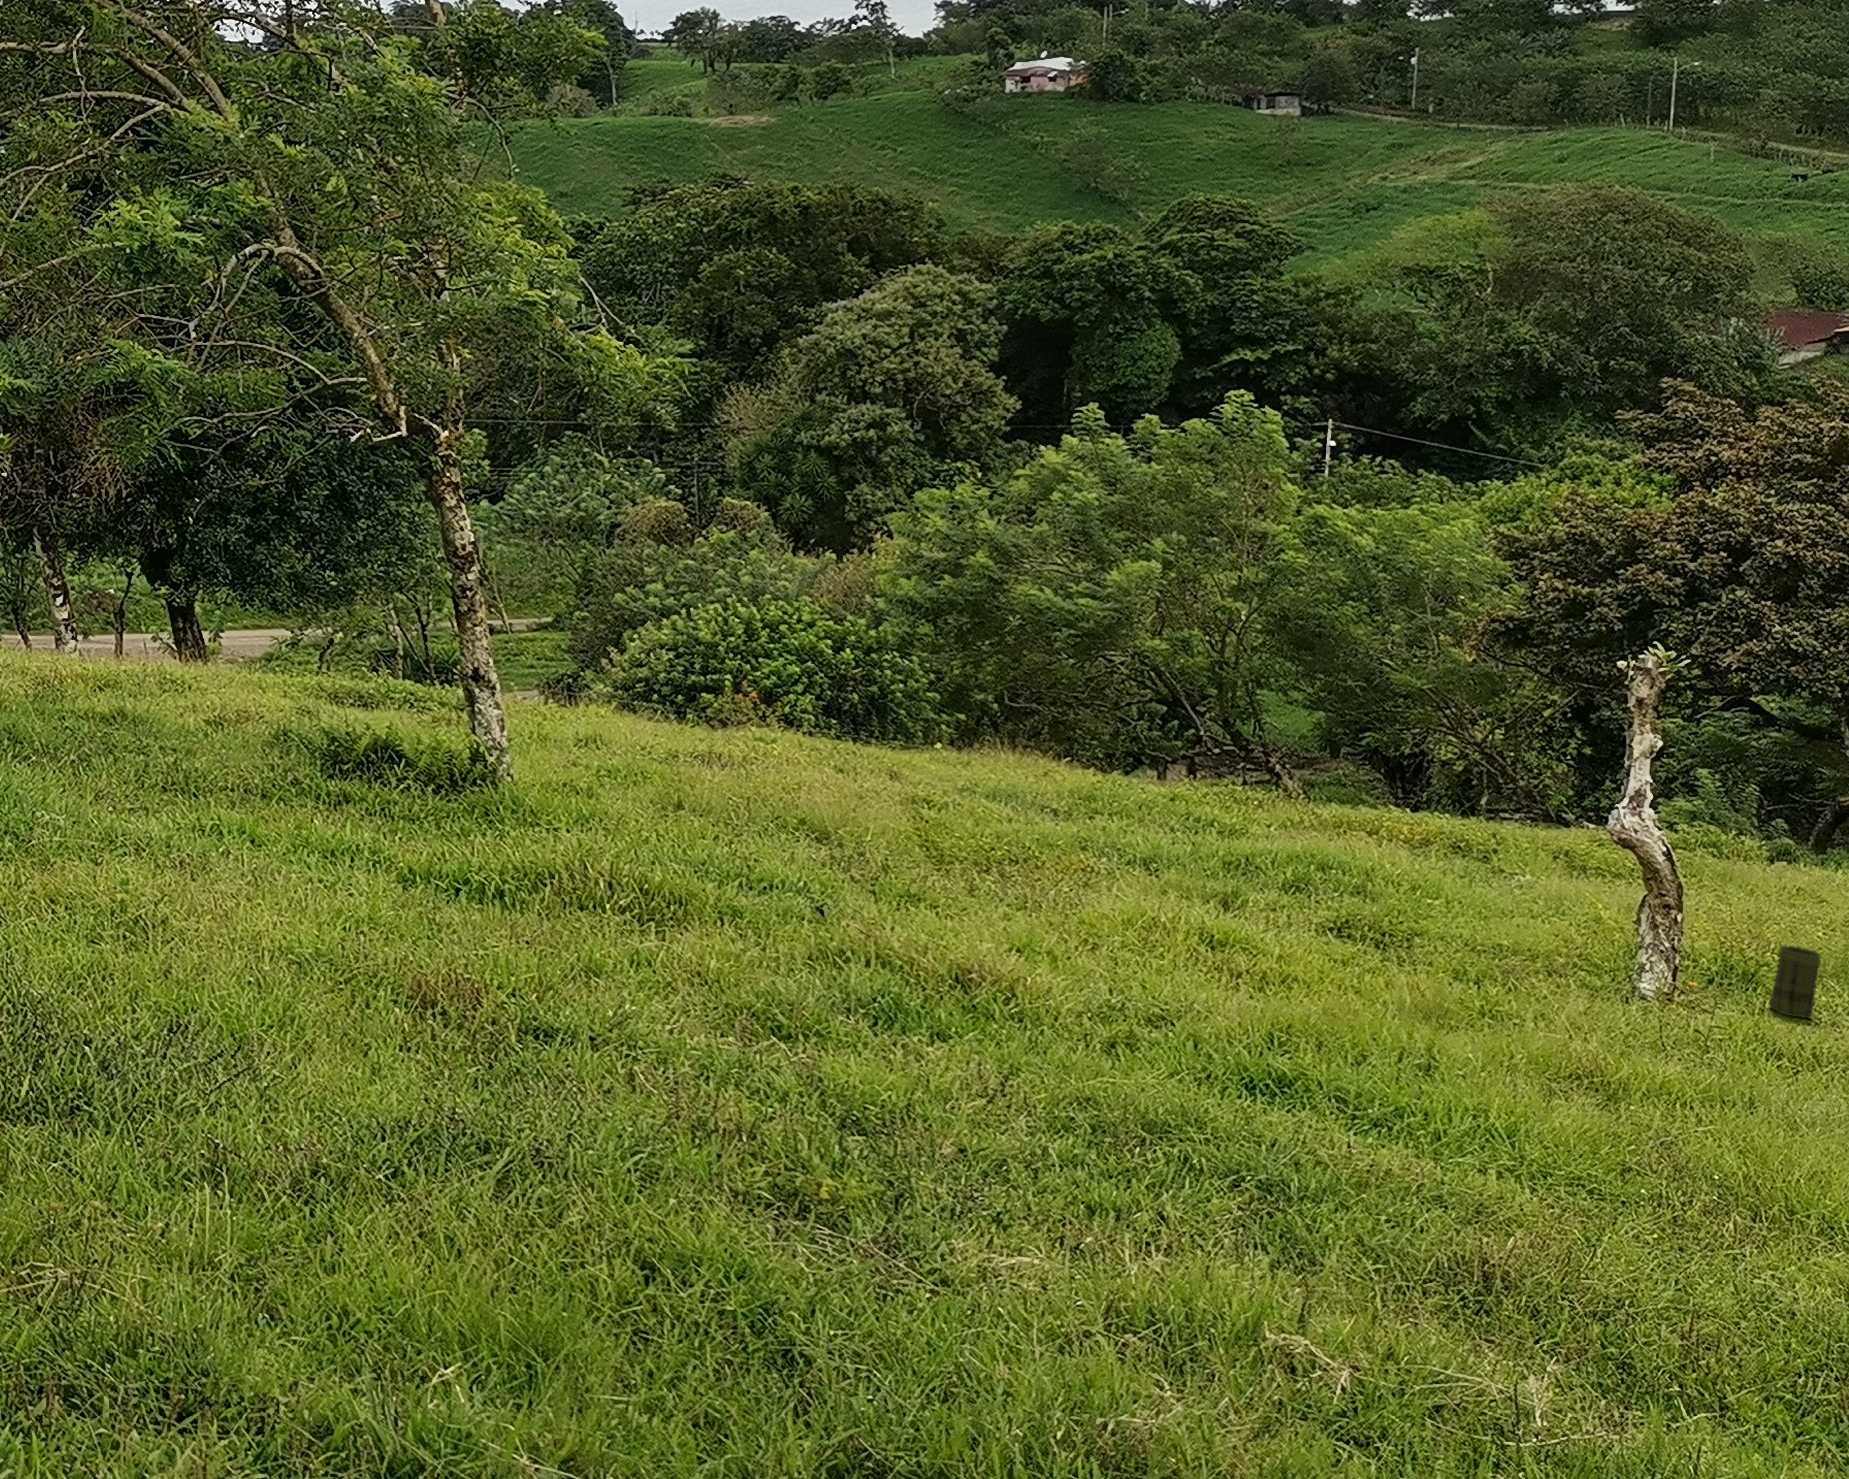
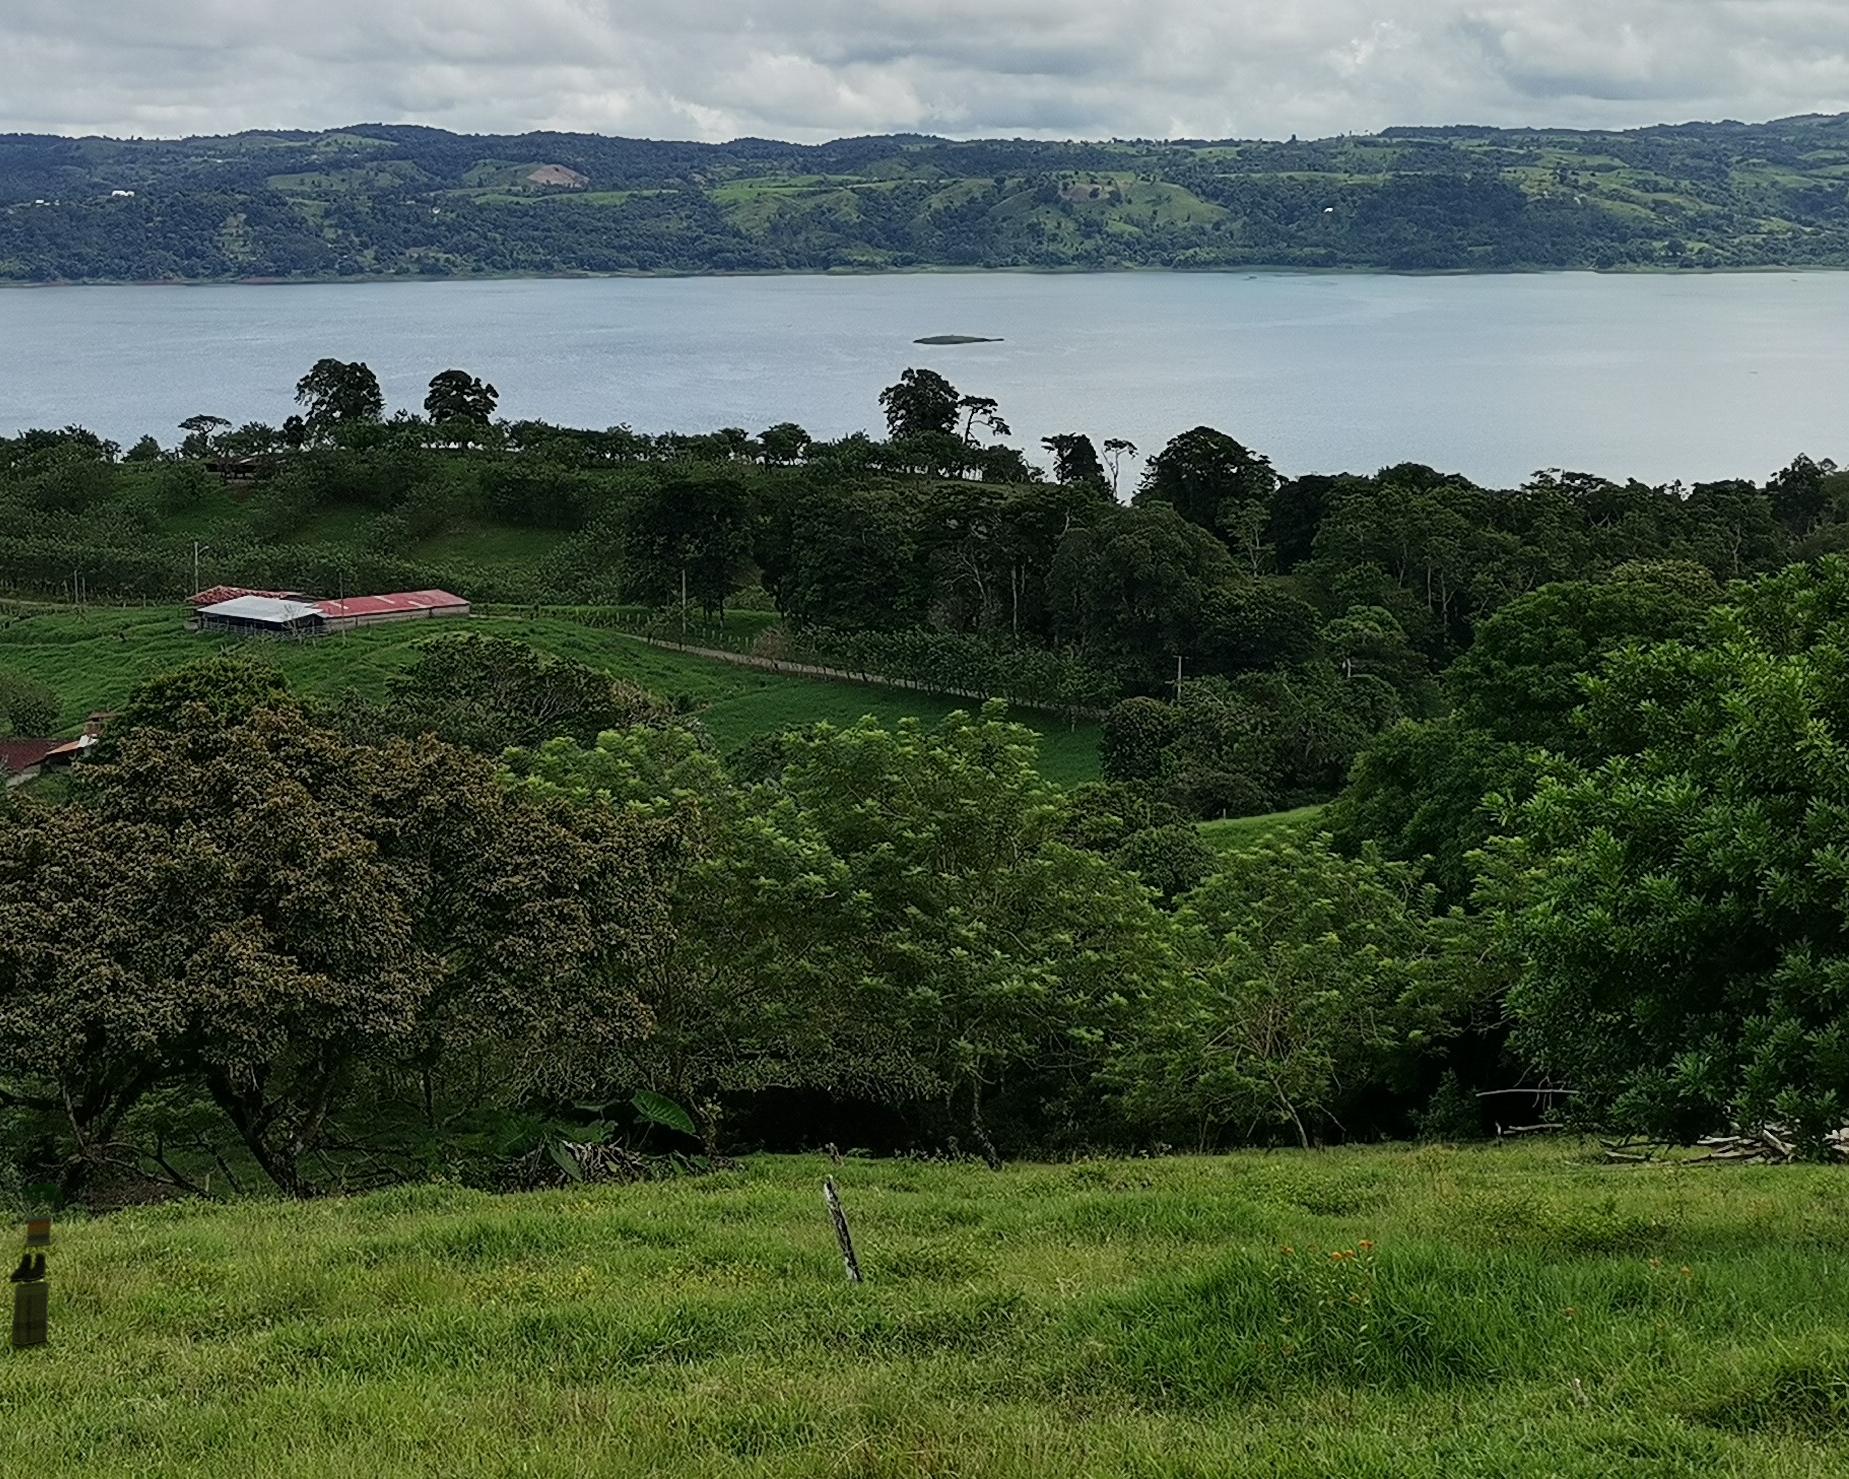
potted tree: none [1780,829,1831,903] -> present [22,1184,63,1247]
boots: none [1764,906,1808,941] -> present [10,1253,46,1281]

